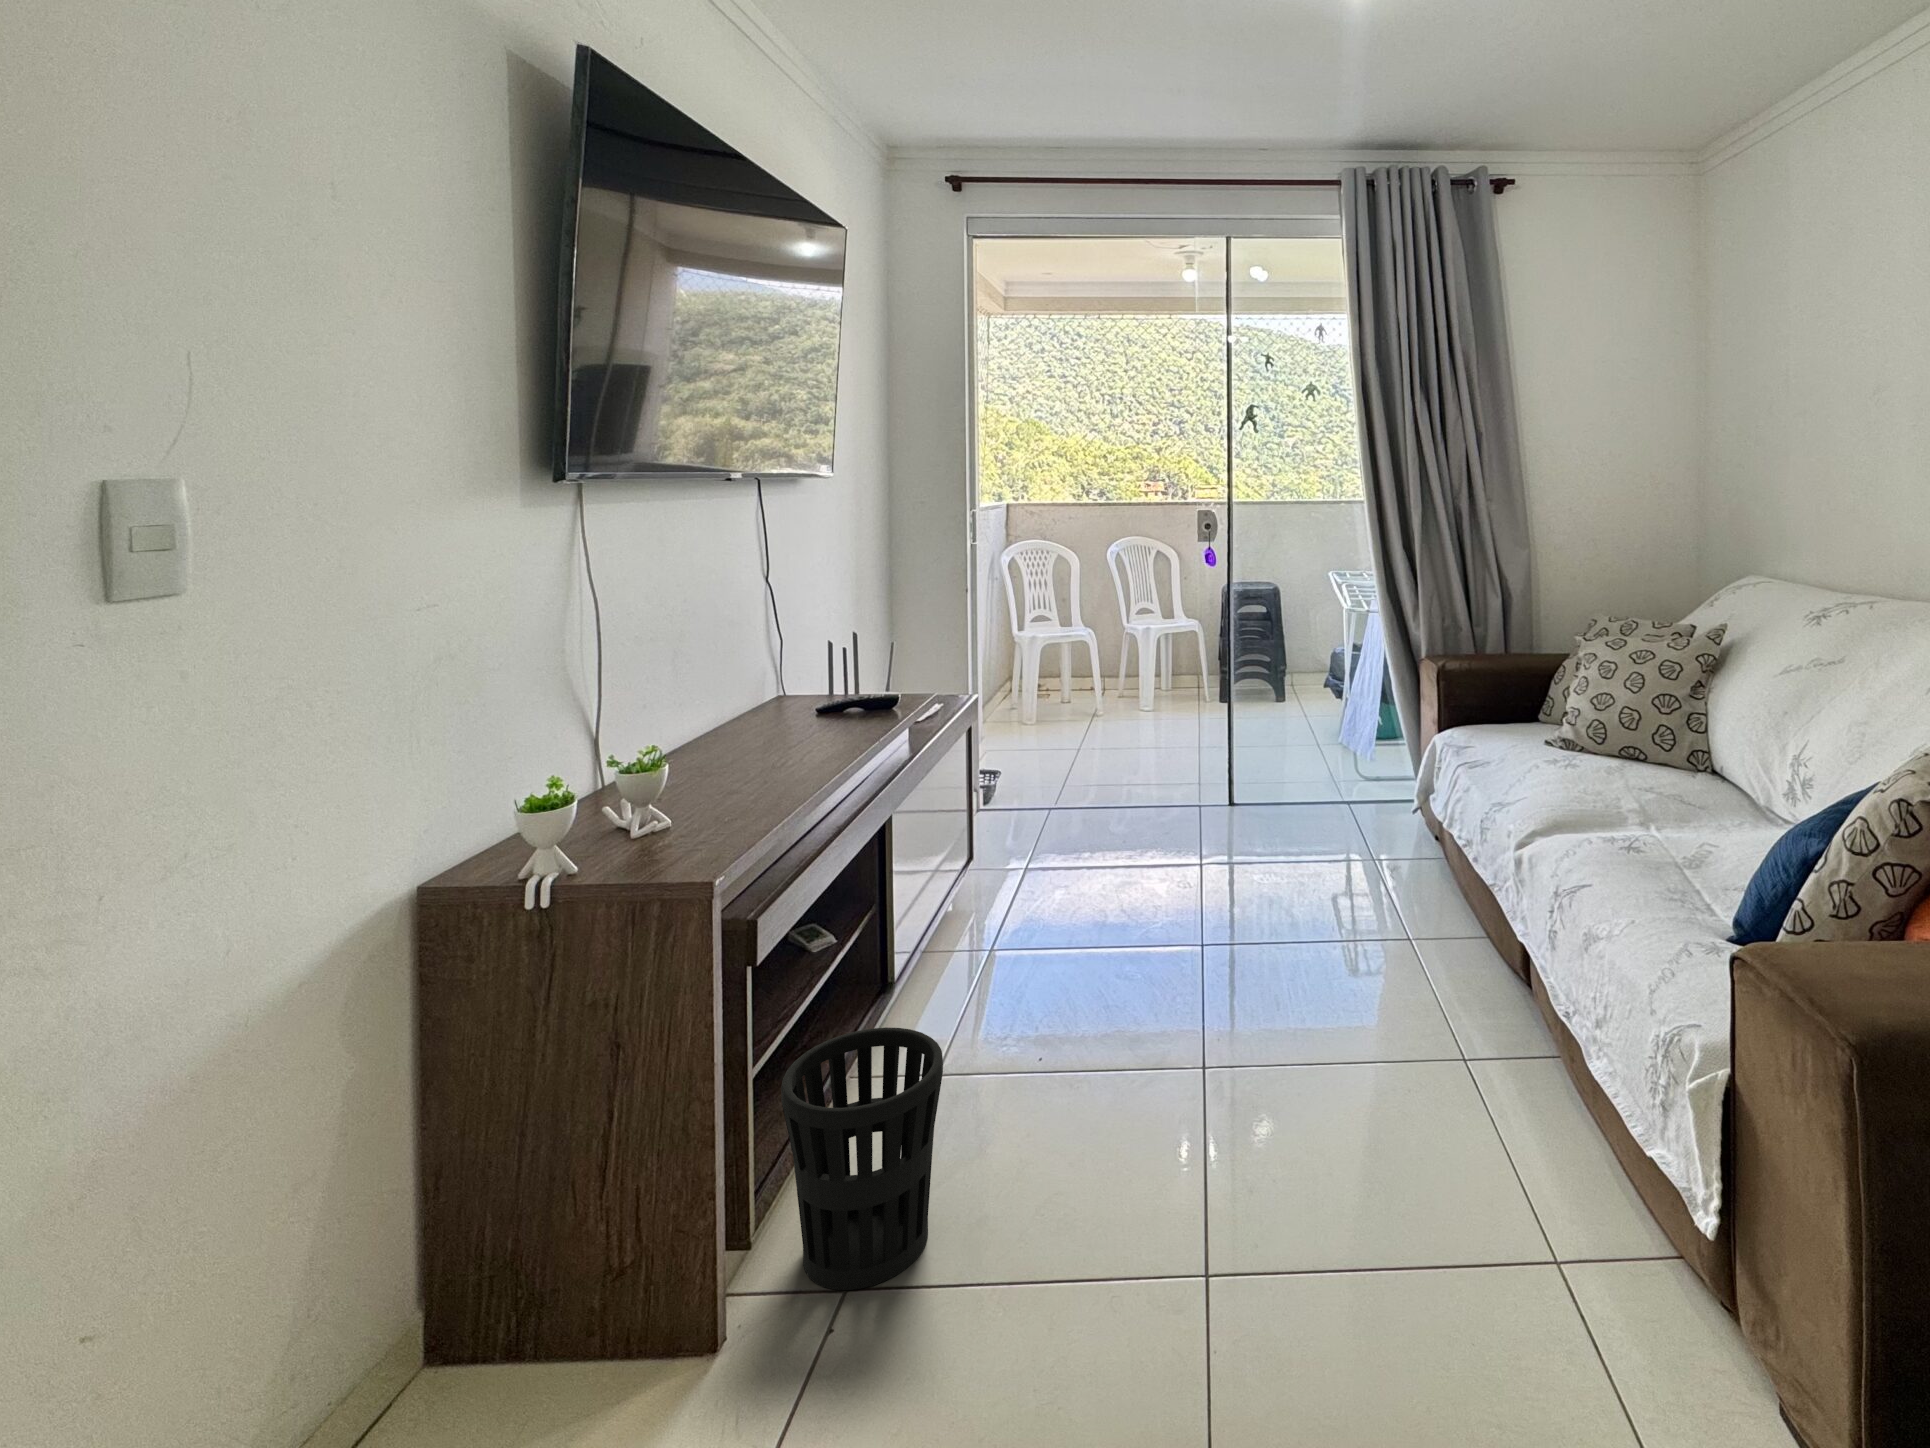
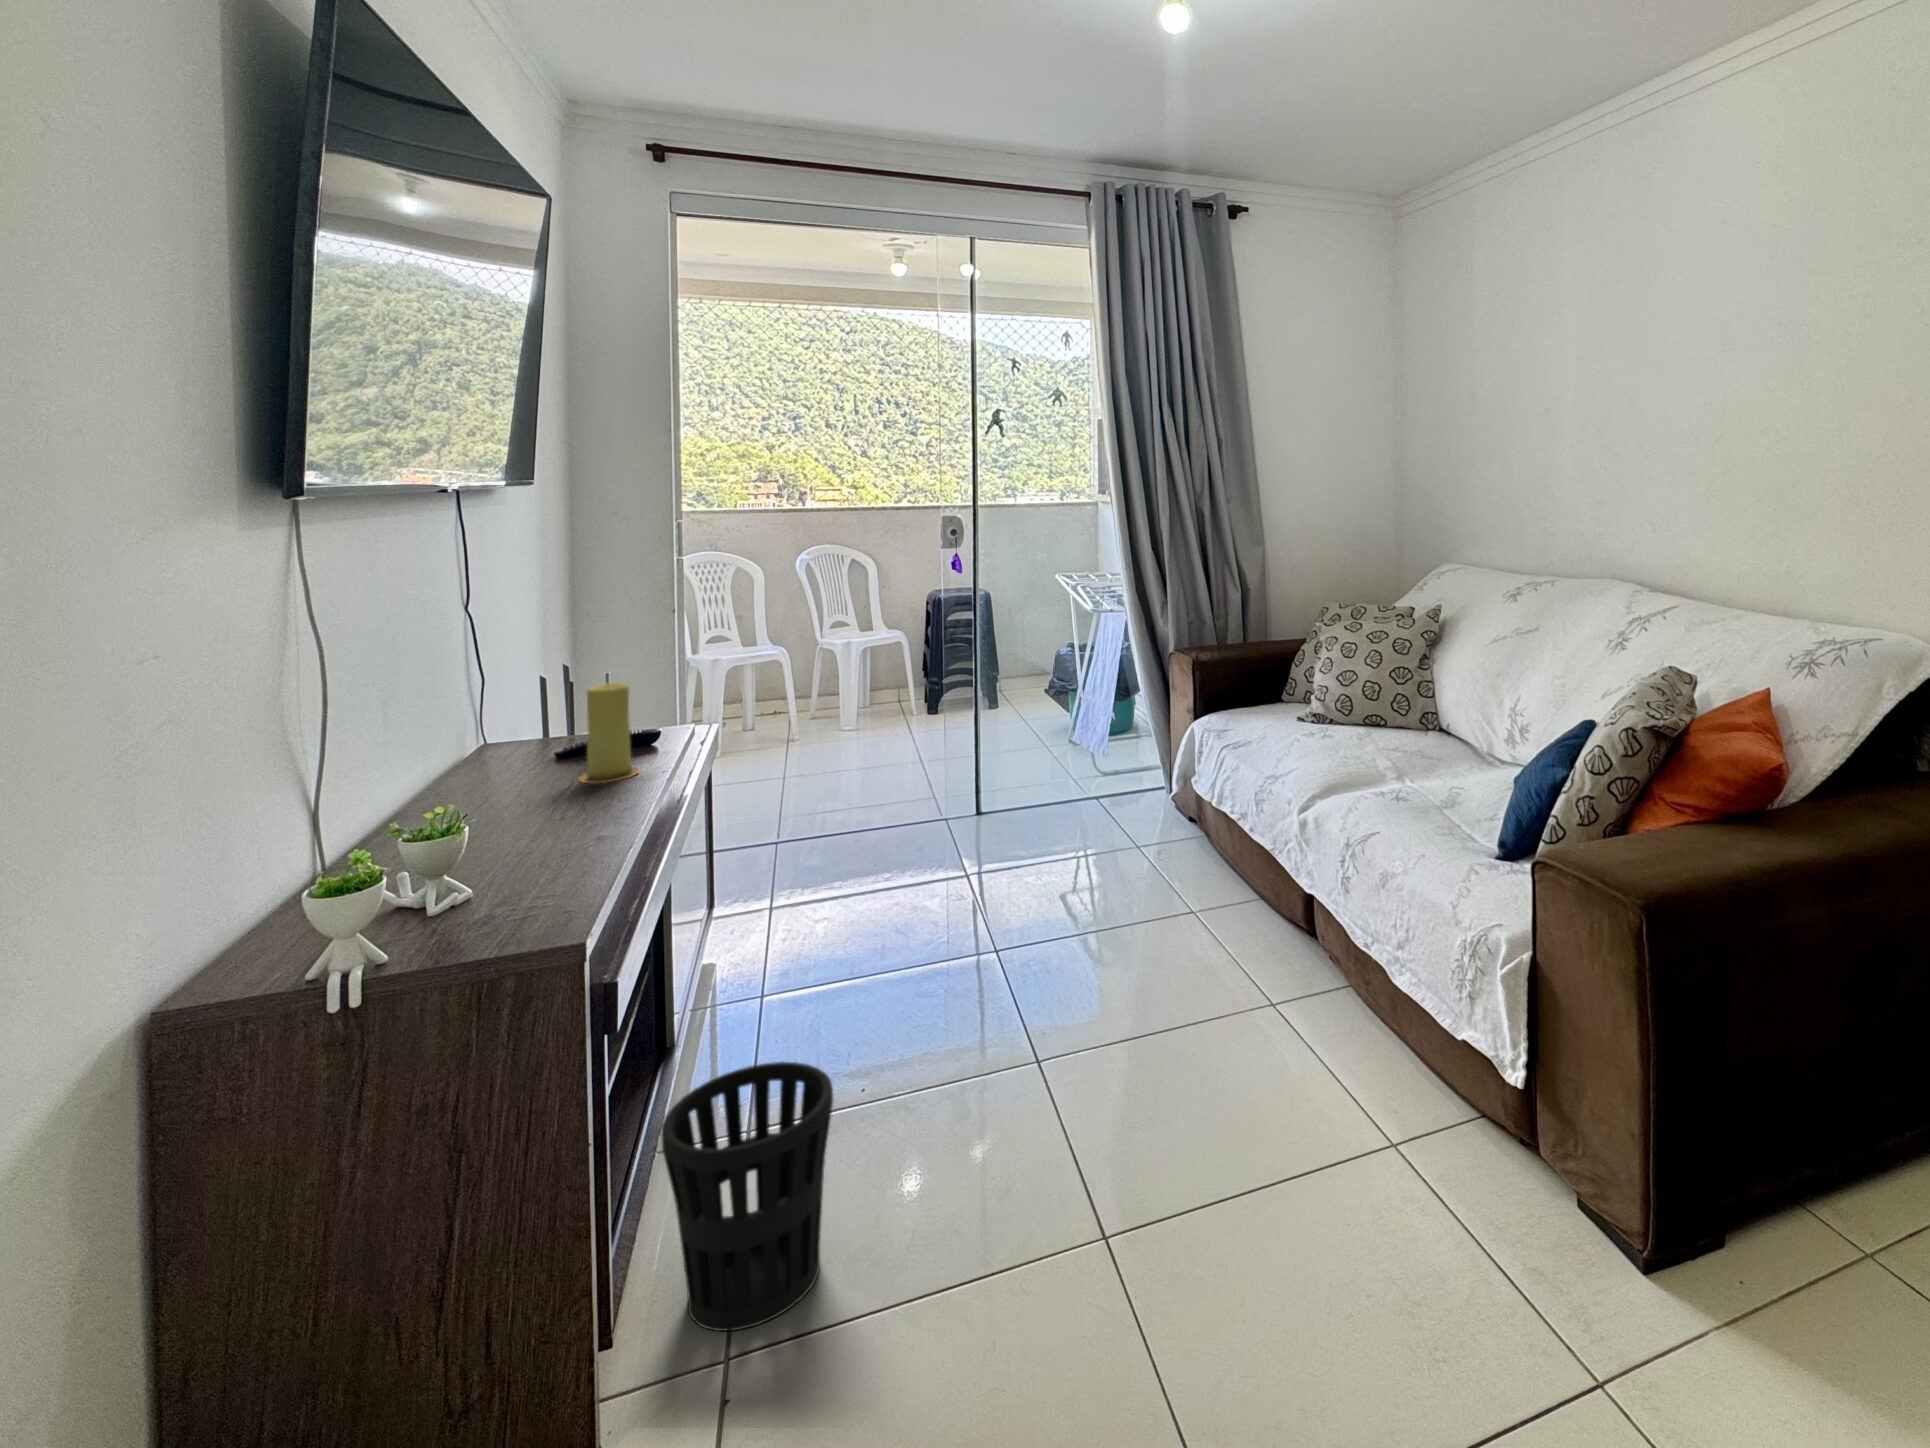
candle: none [813,646,863,737] -> present [579,682,639,783]

